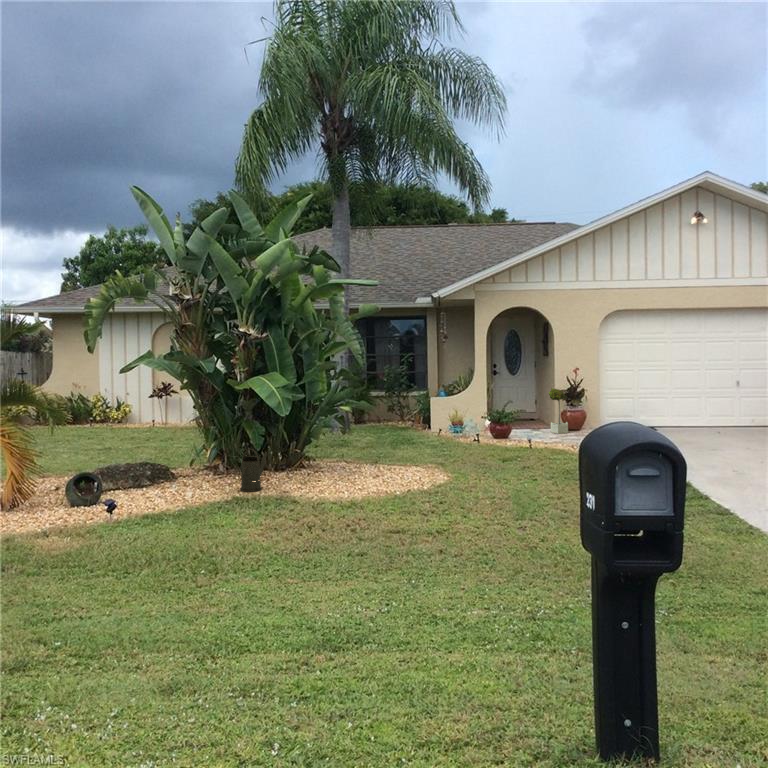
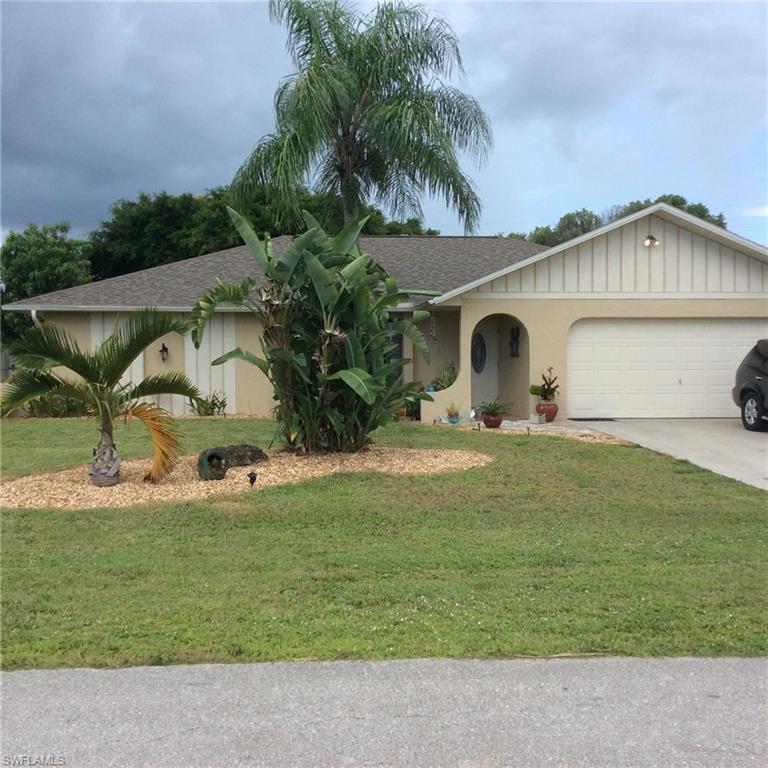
watering can: present [240,449,267,492] -> none [321,437,339,475]

